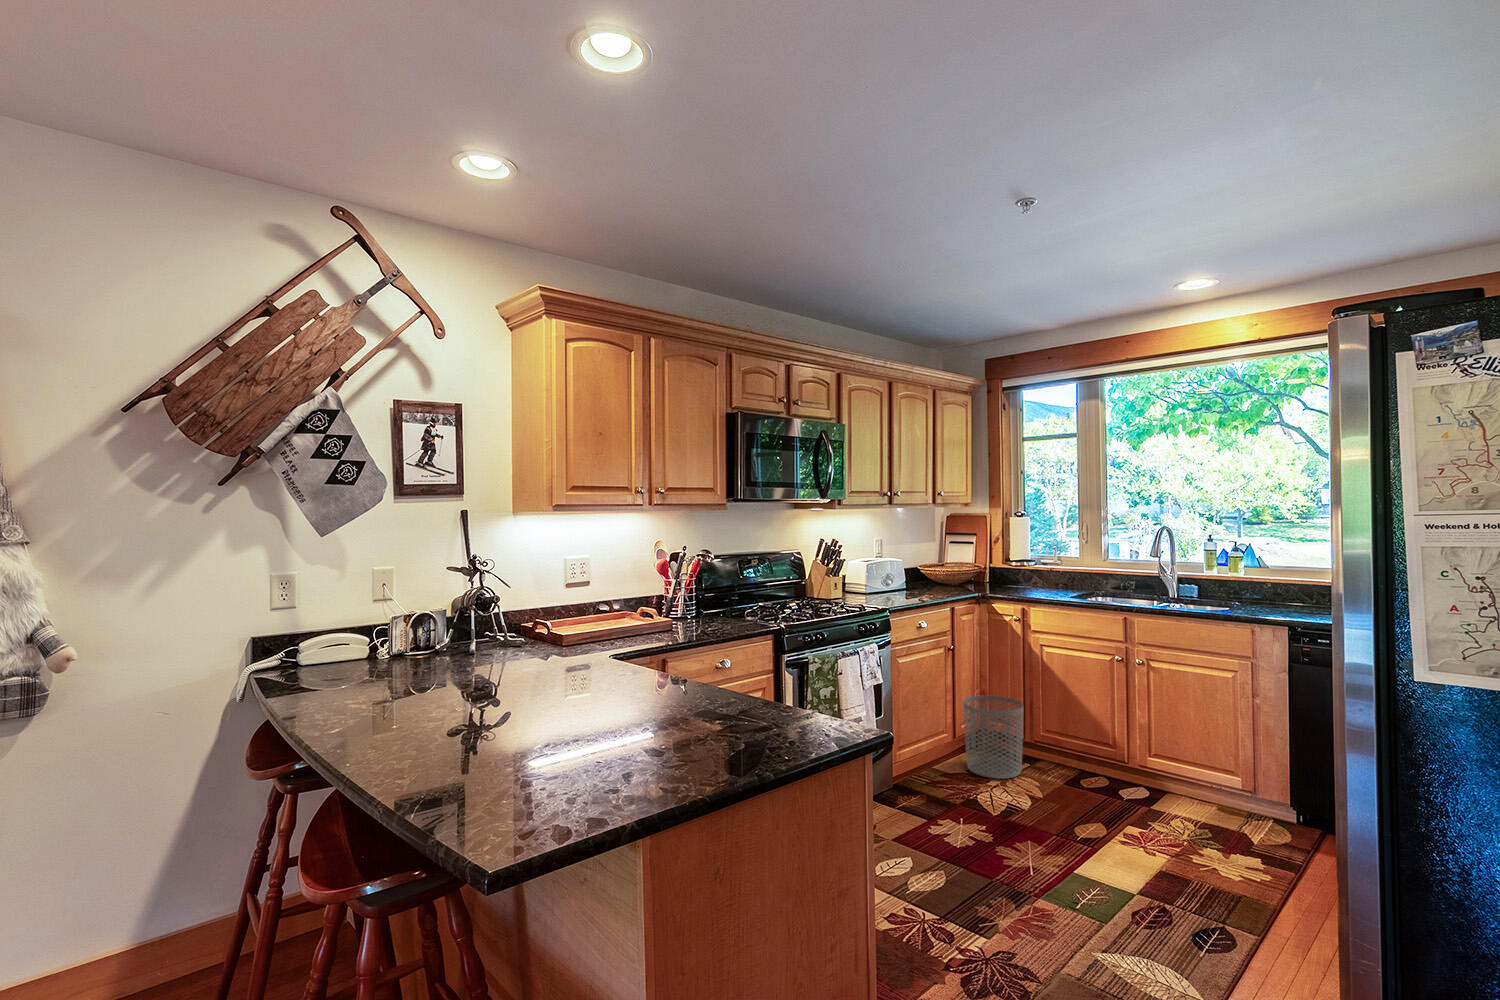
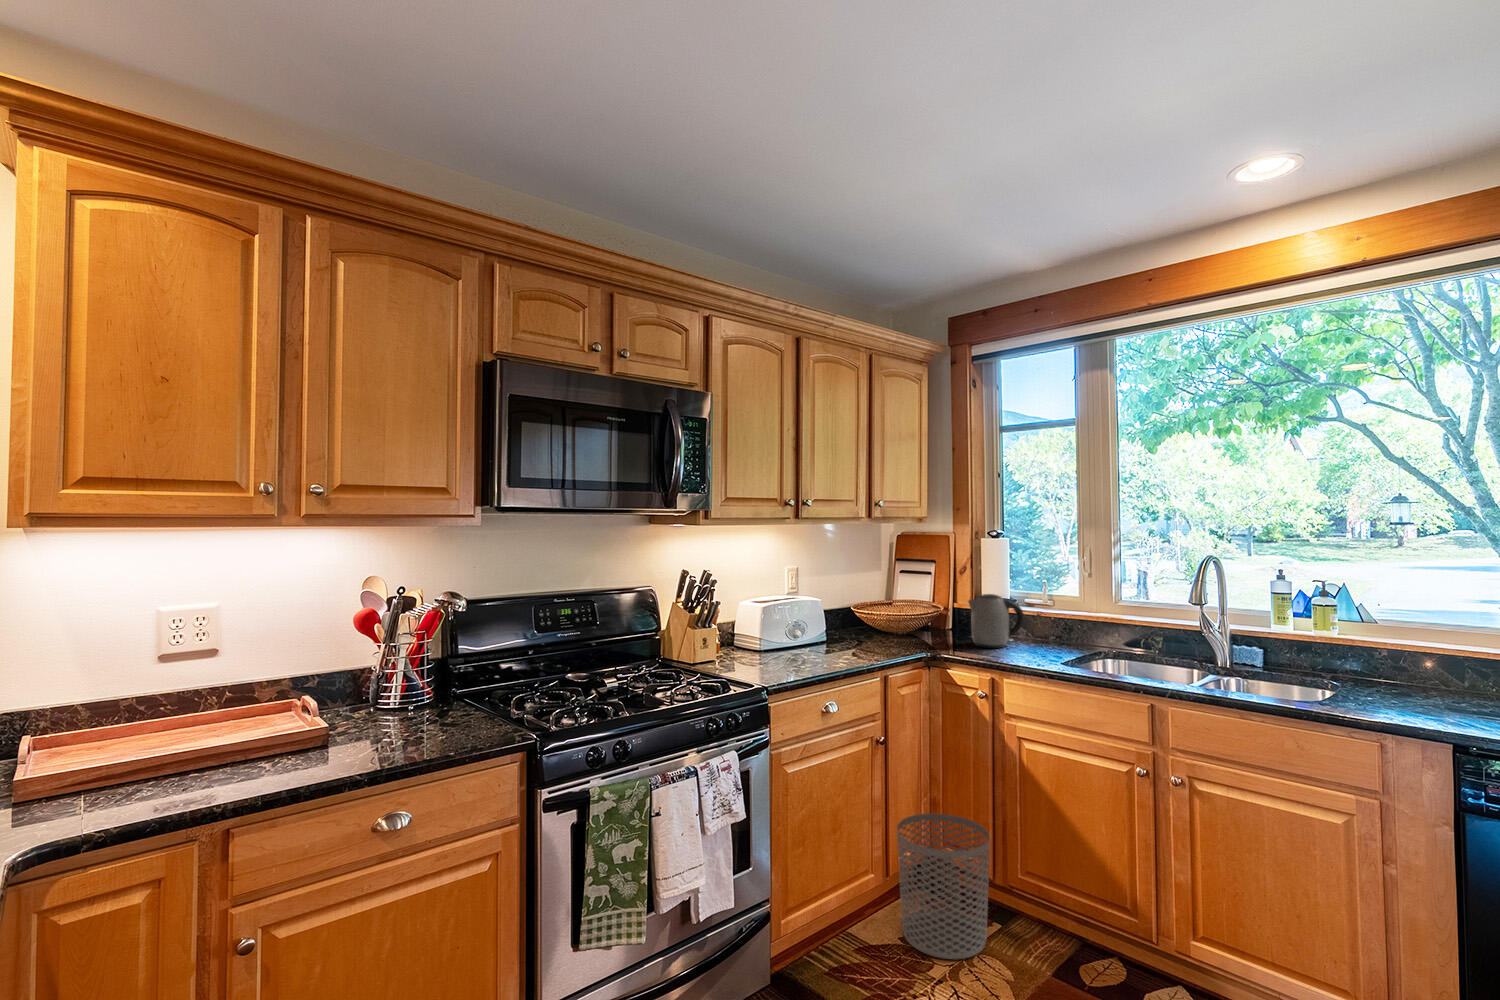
kettle: none [1002,555,1041,591] -> present [968,594,1024,648]

